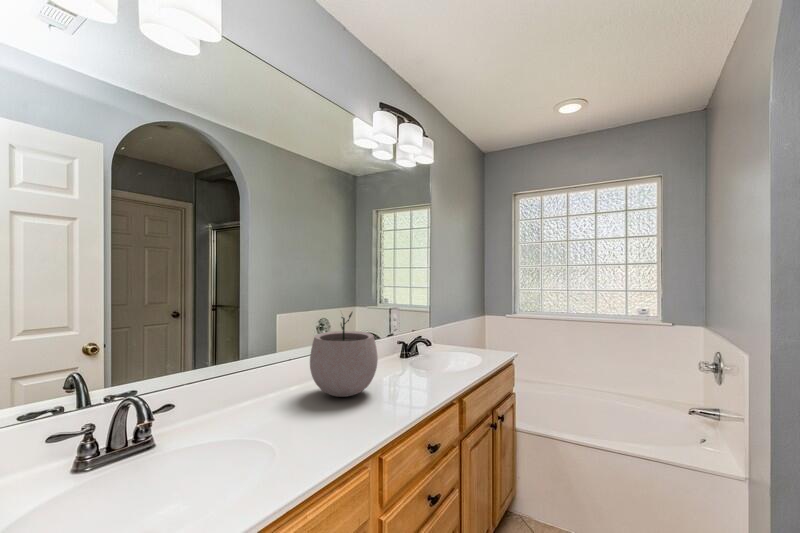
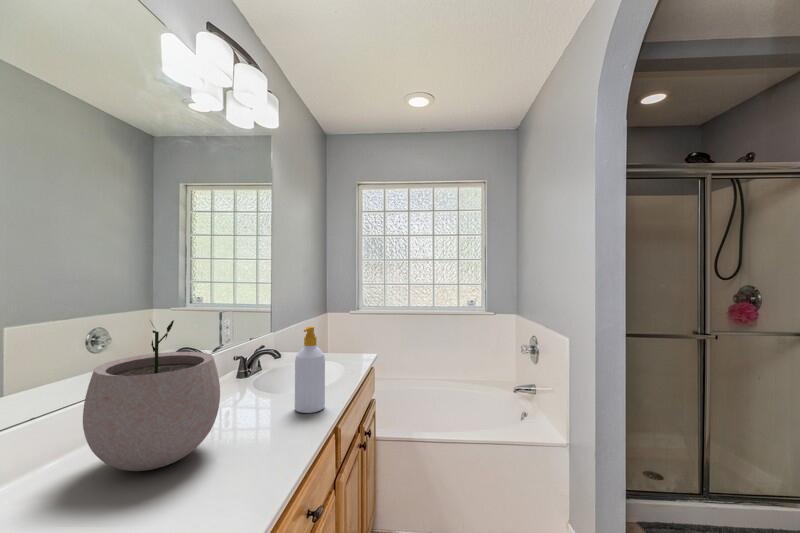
soap bottle: none [430,322,452,385] -> present [295,327,325,413]

